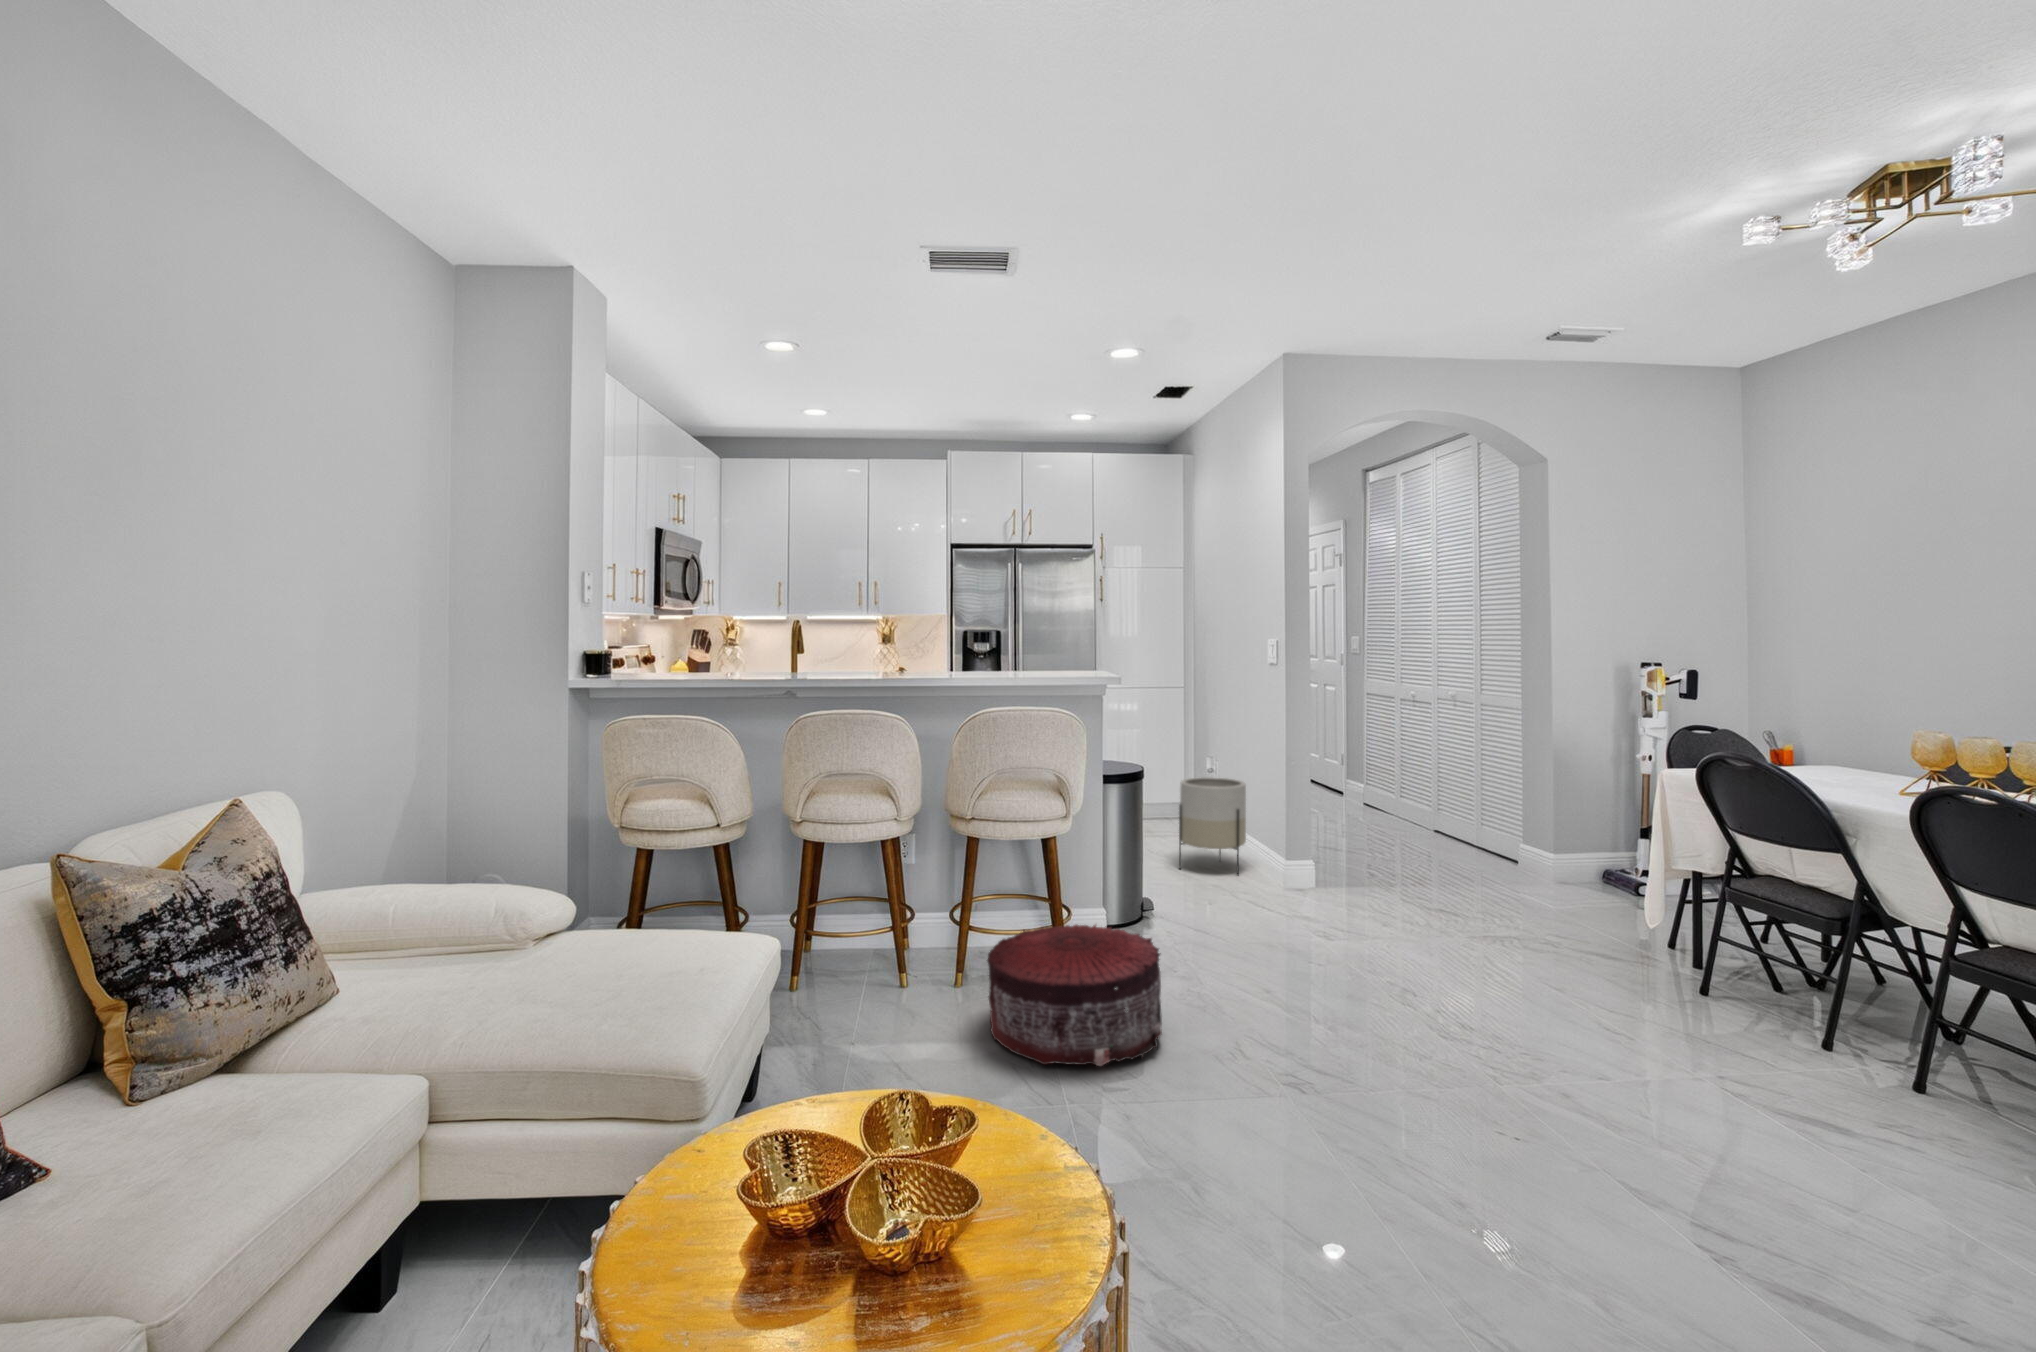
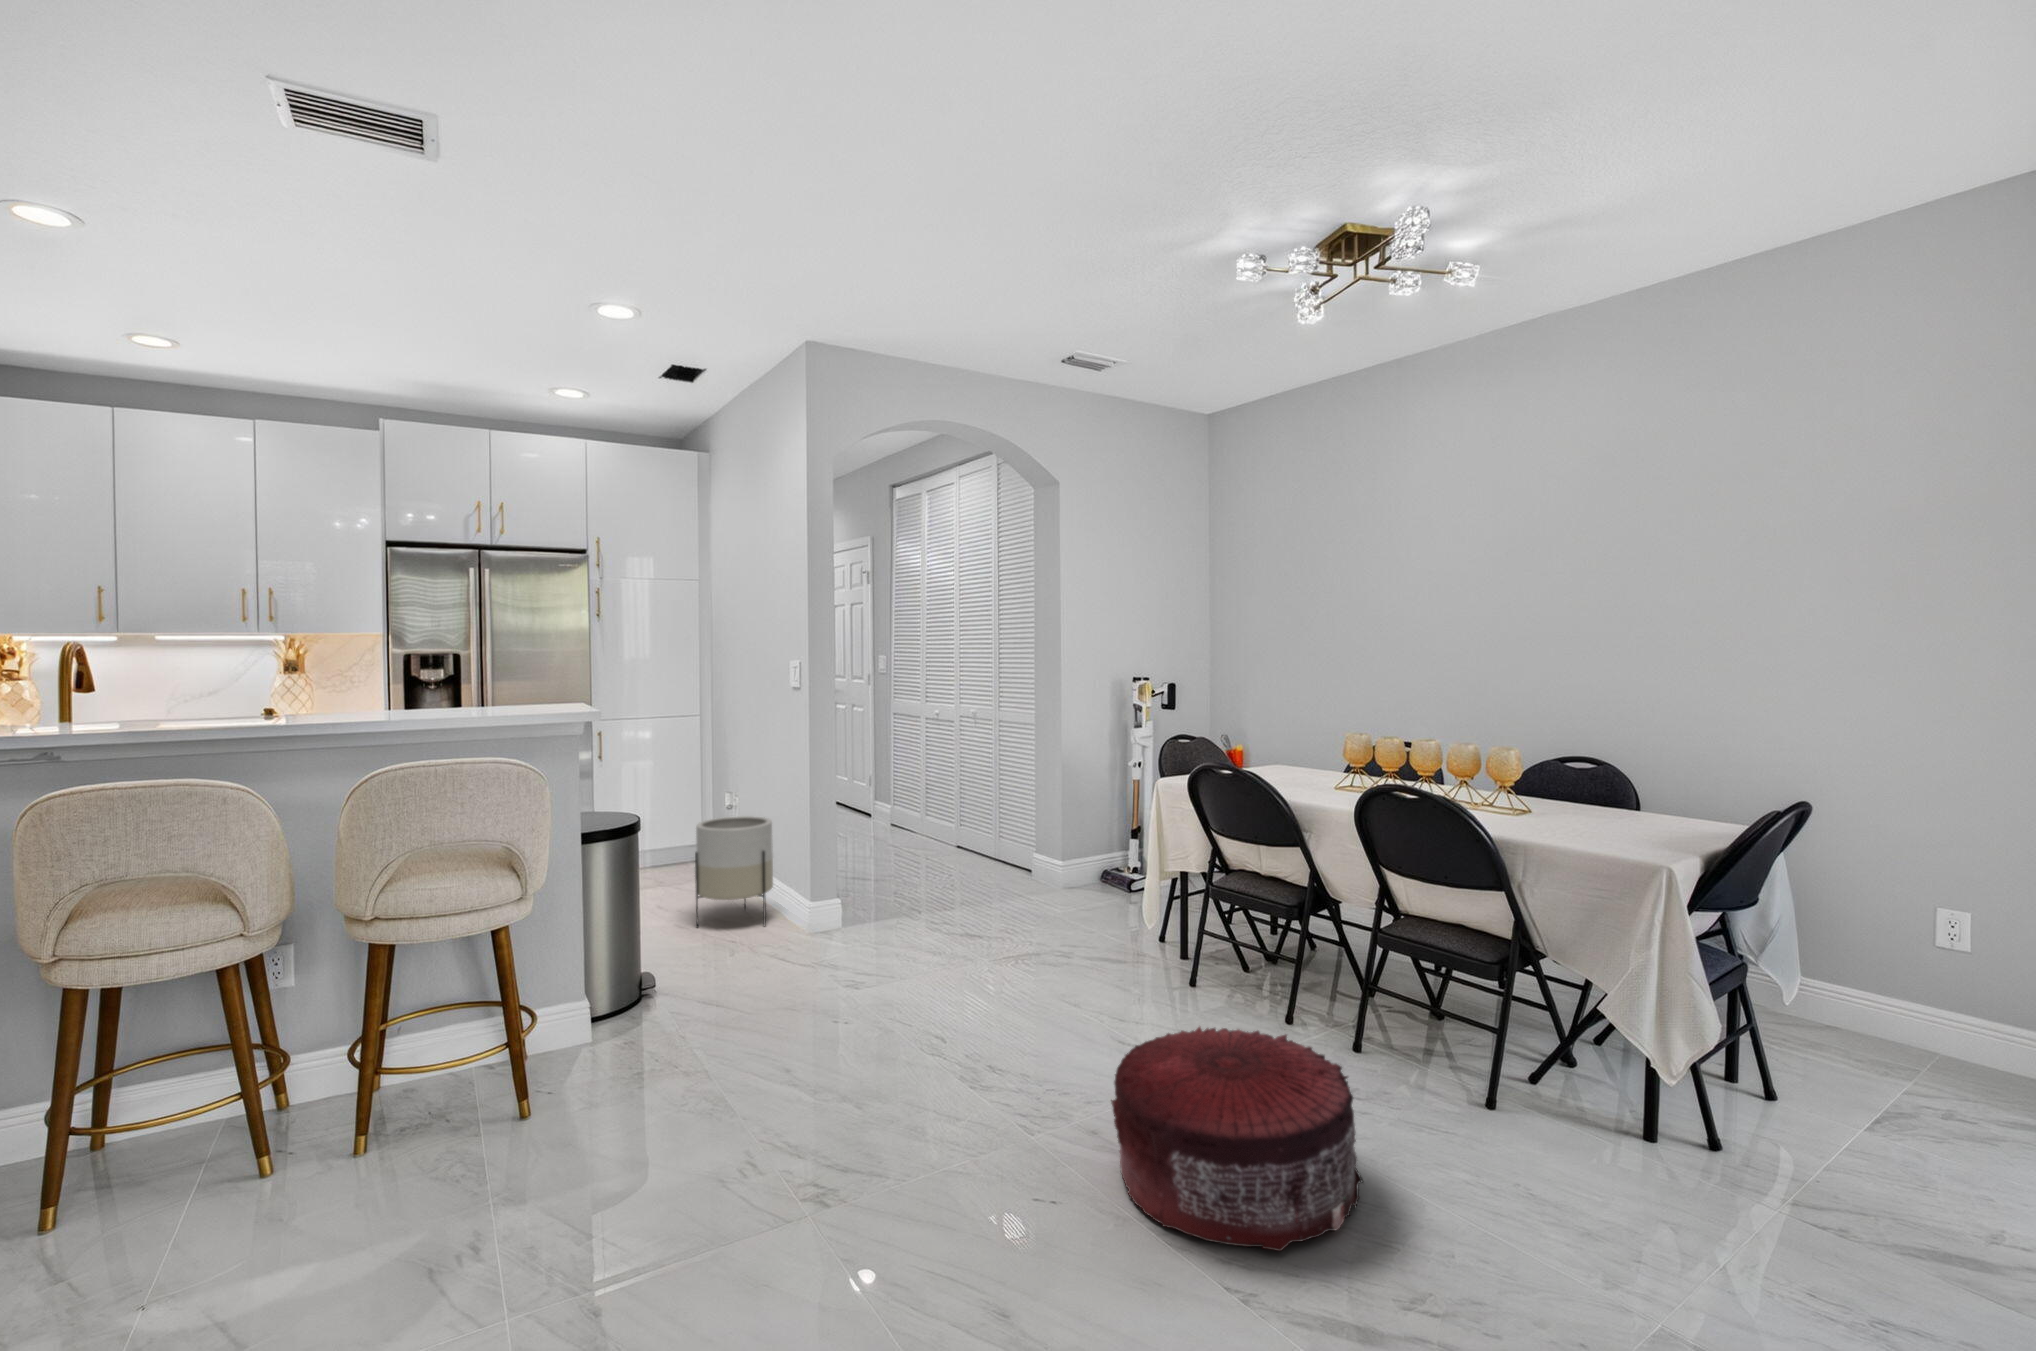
pouf: present [987,925,1162,1066] -> present [1111,1027,1363,1251]

